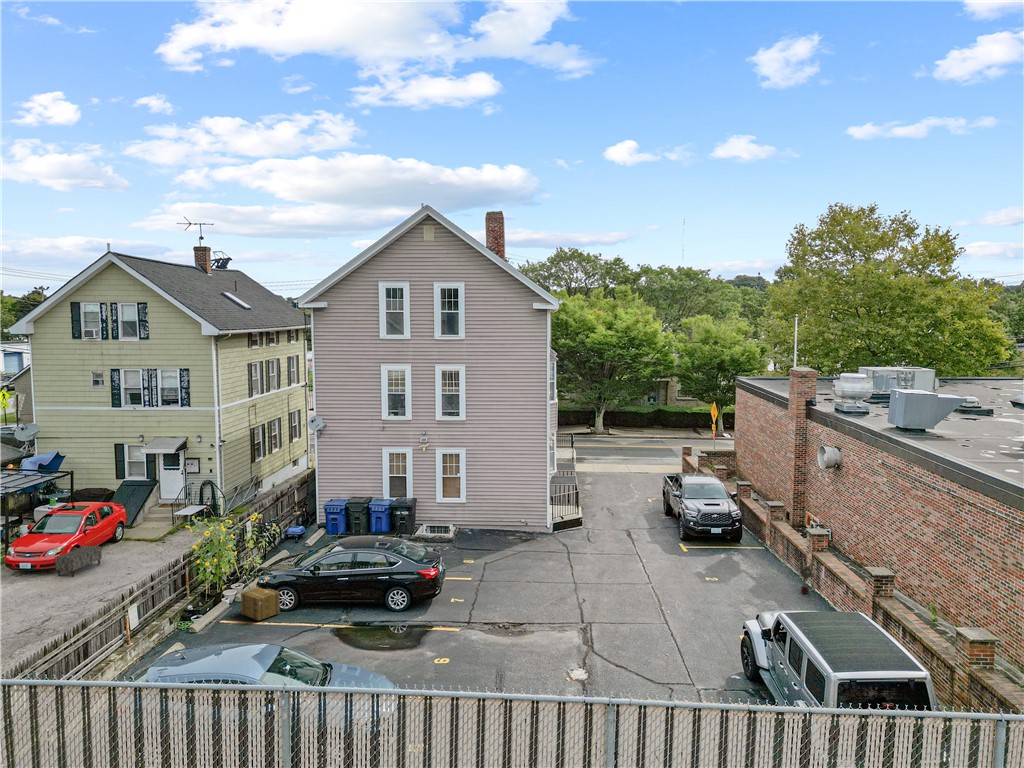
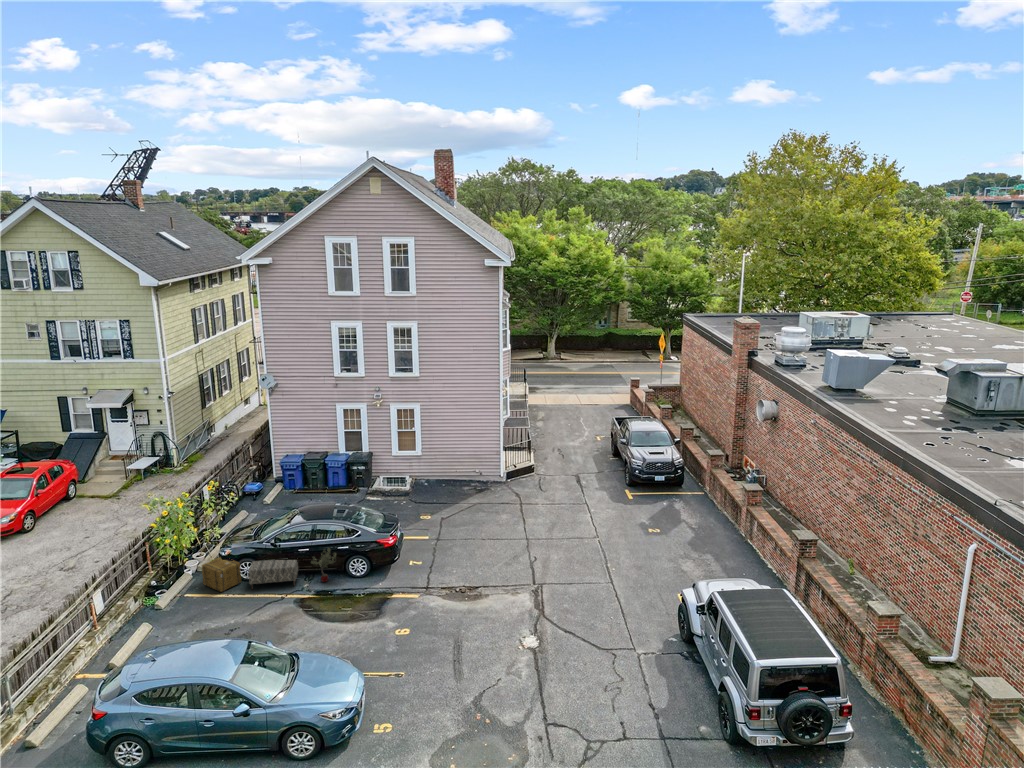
bench: present [55,546,102,576] -> present [248,558,298,589]
potted tree: present [801,562,818,594] -> present [311,548,336,582]

